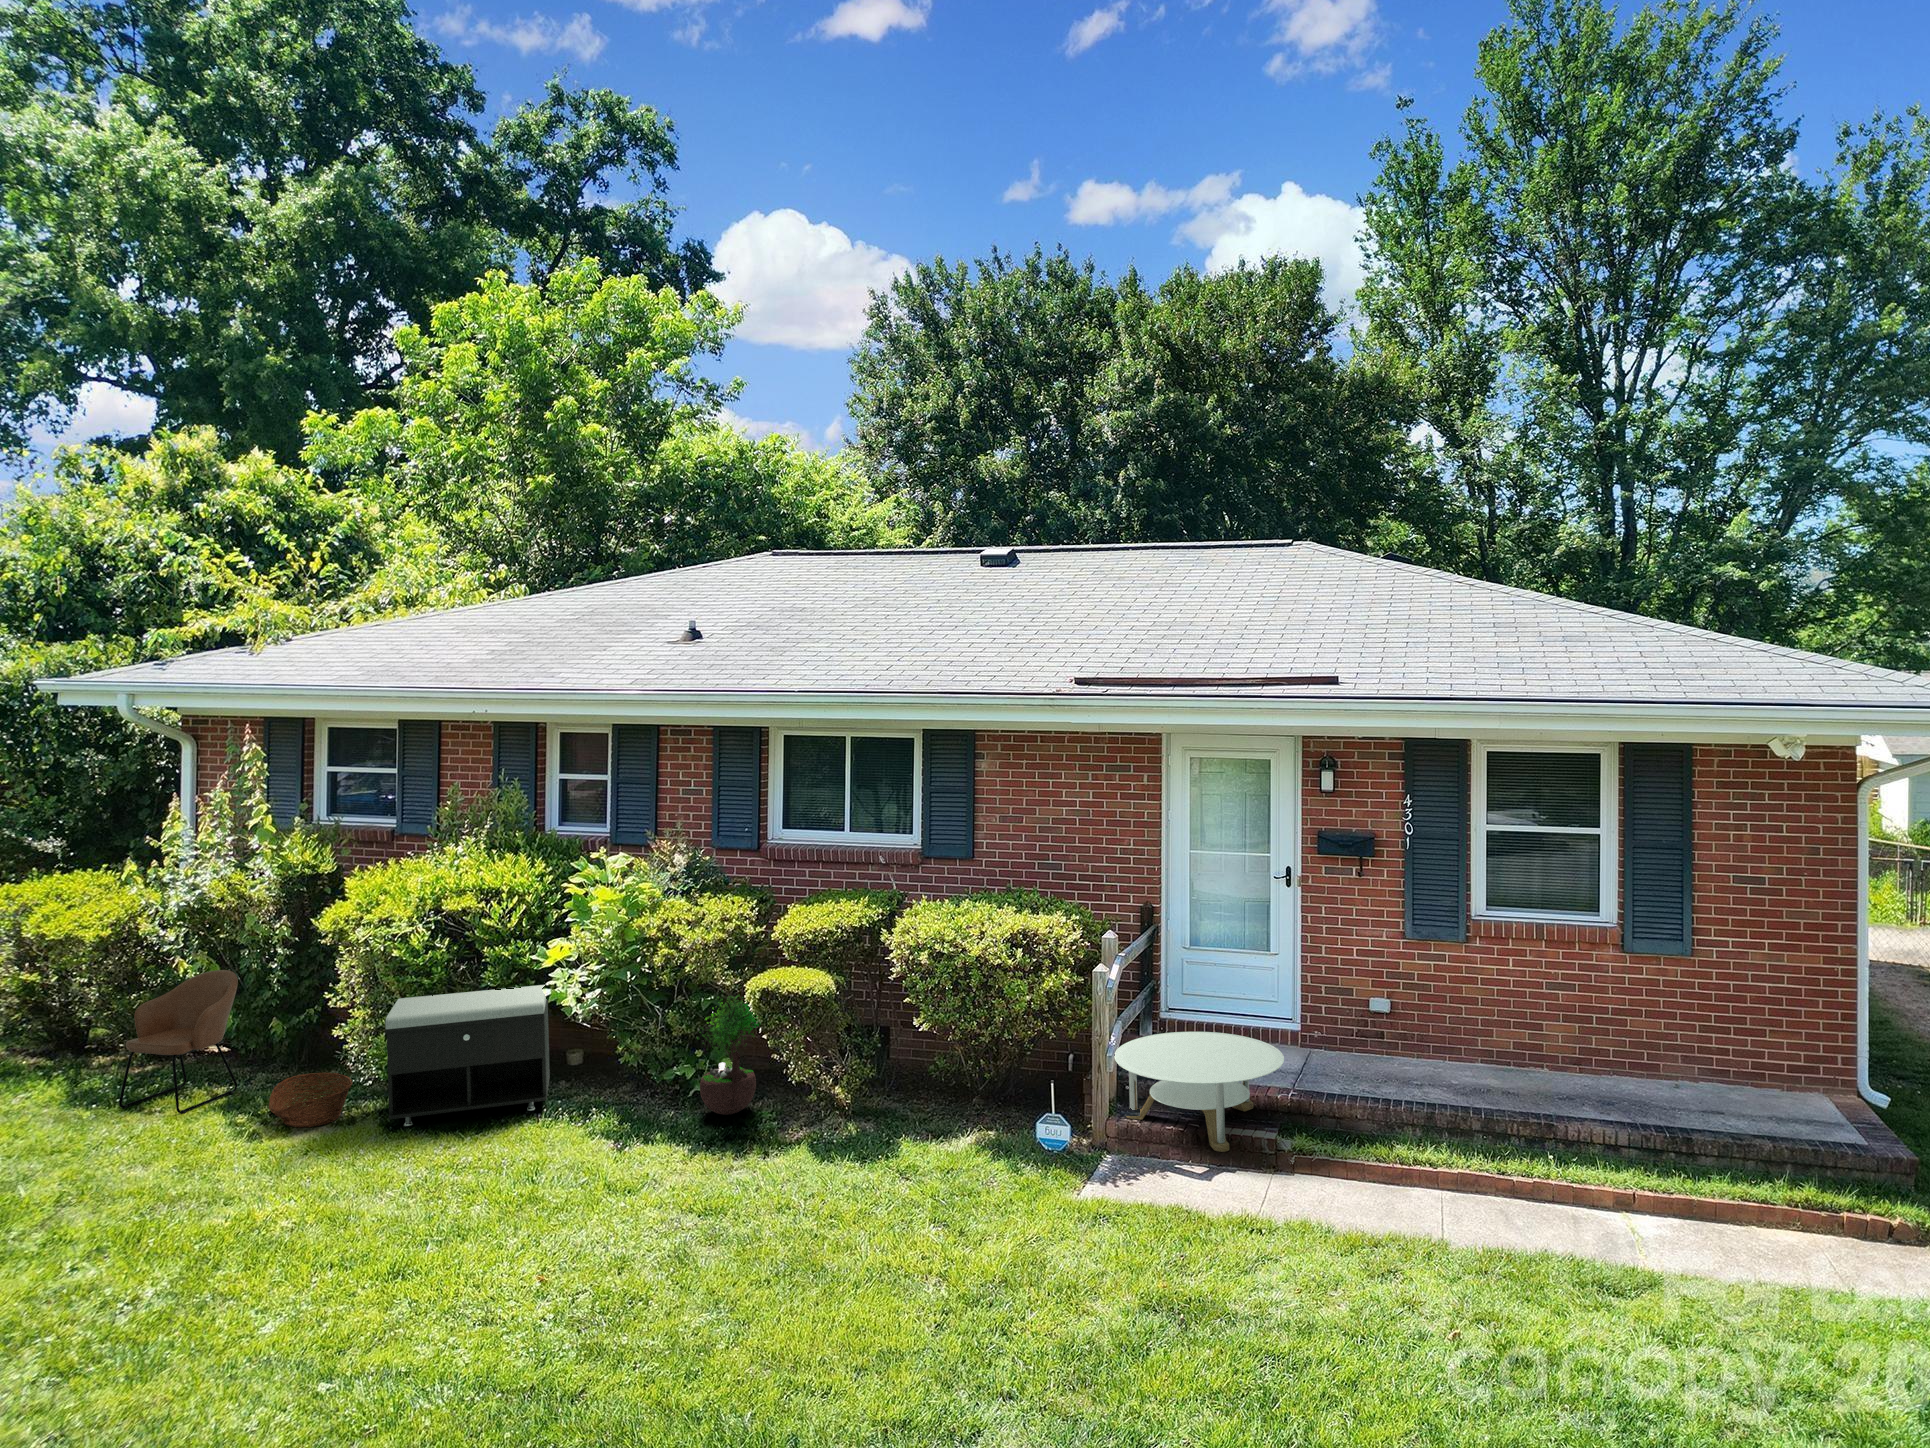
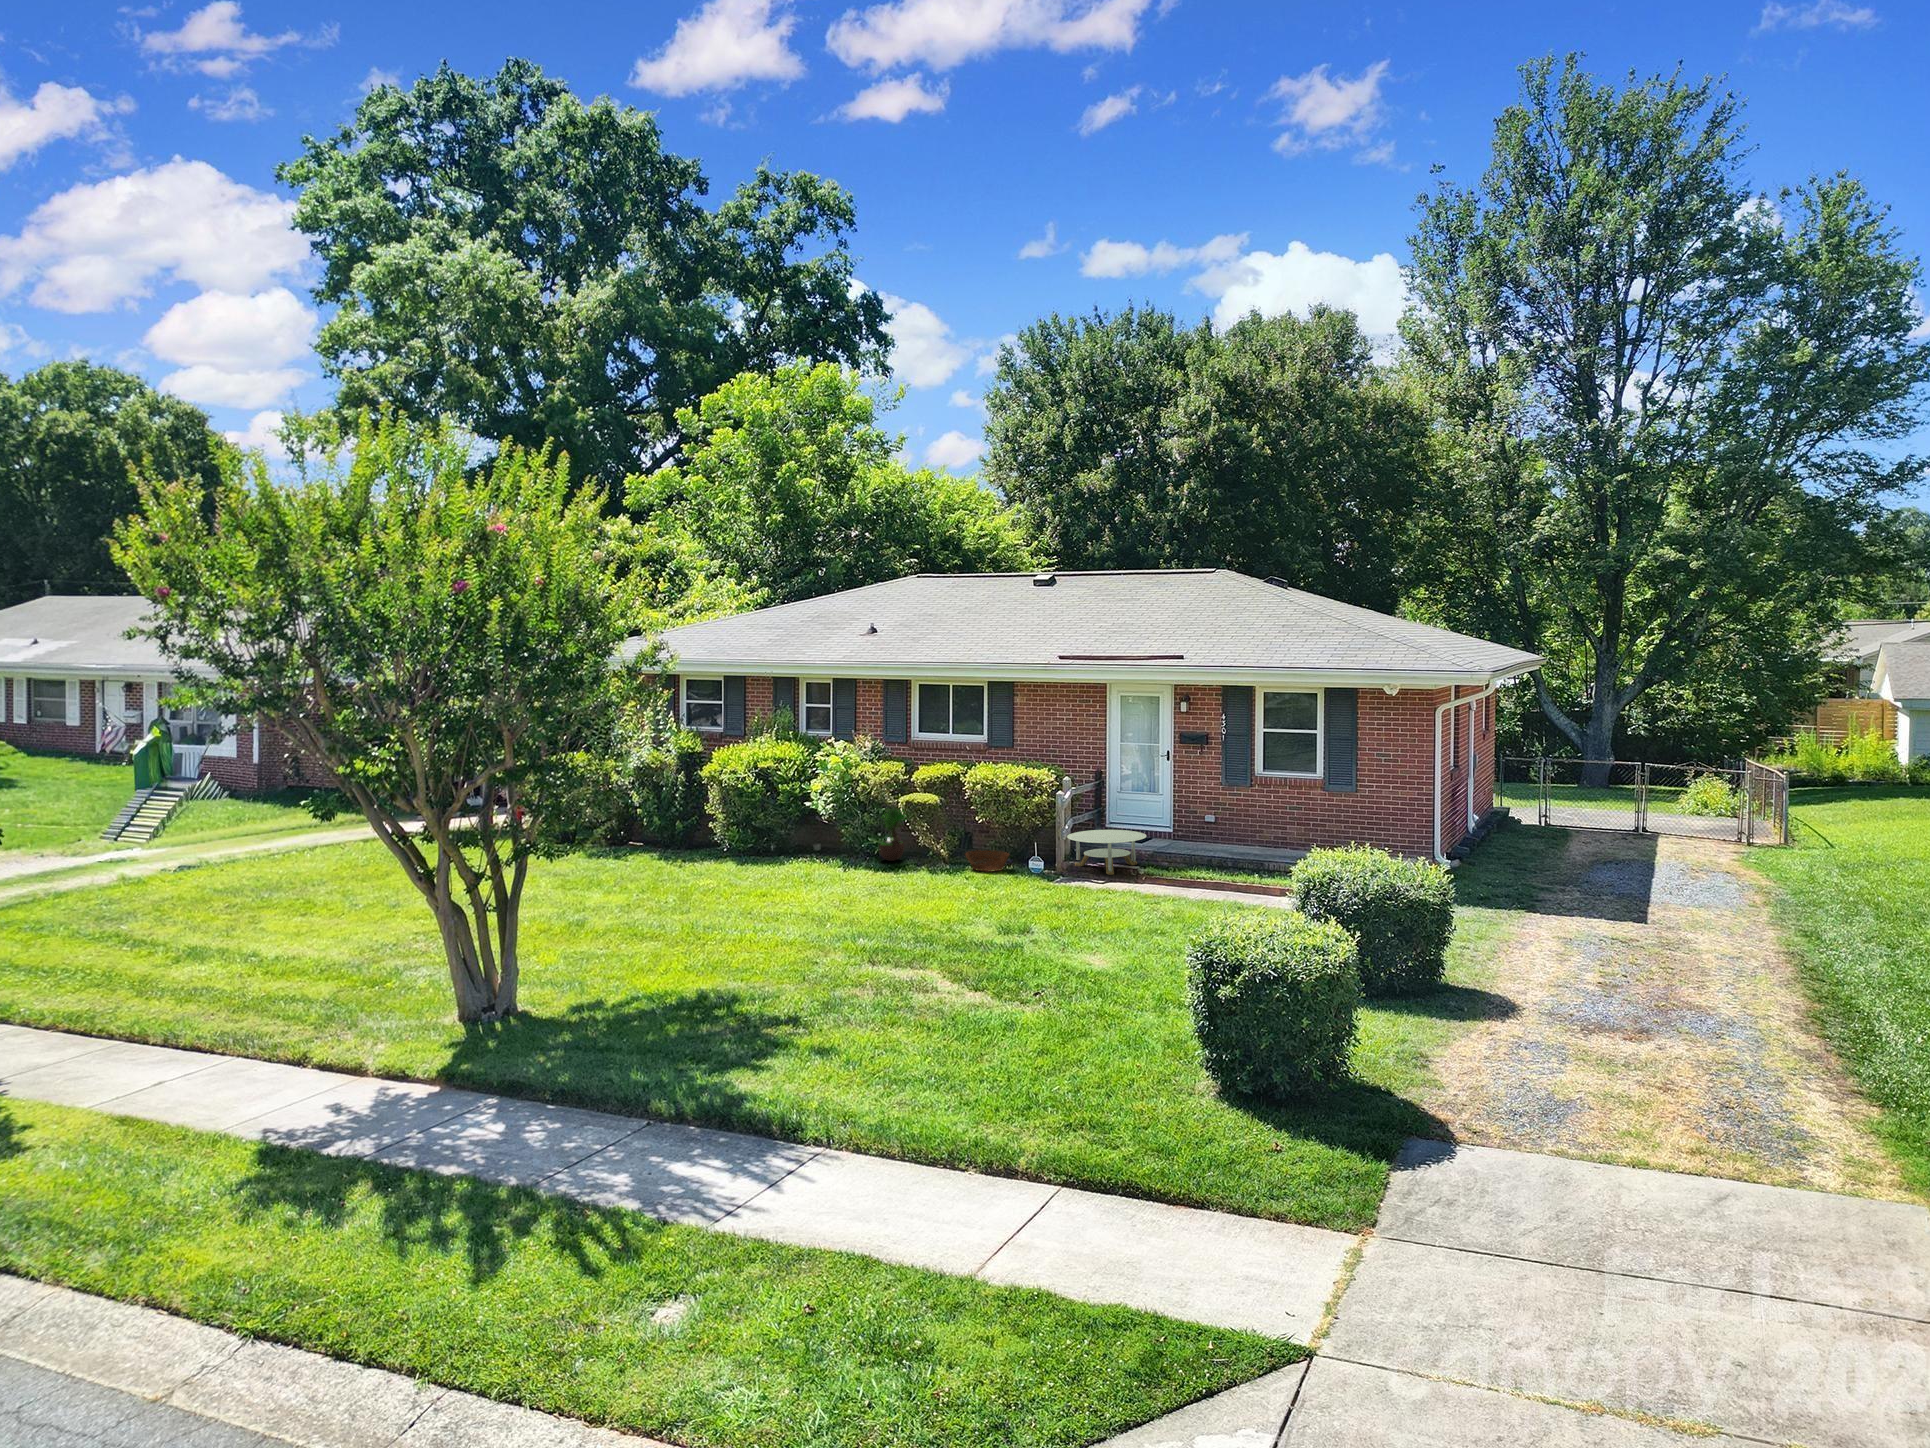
chair: present [119,970,238,1114] -> none [620,795,667,856]
storage bench: present [385,985,550,1126] -> none [741,803,810,861]
basket: present [269,1073,352,1128] -> present [966,851,1009,872]

